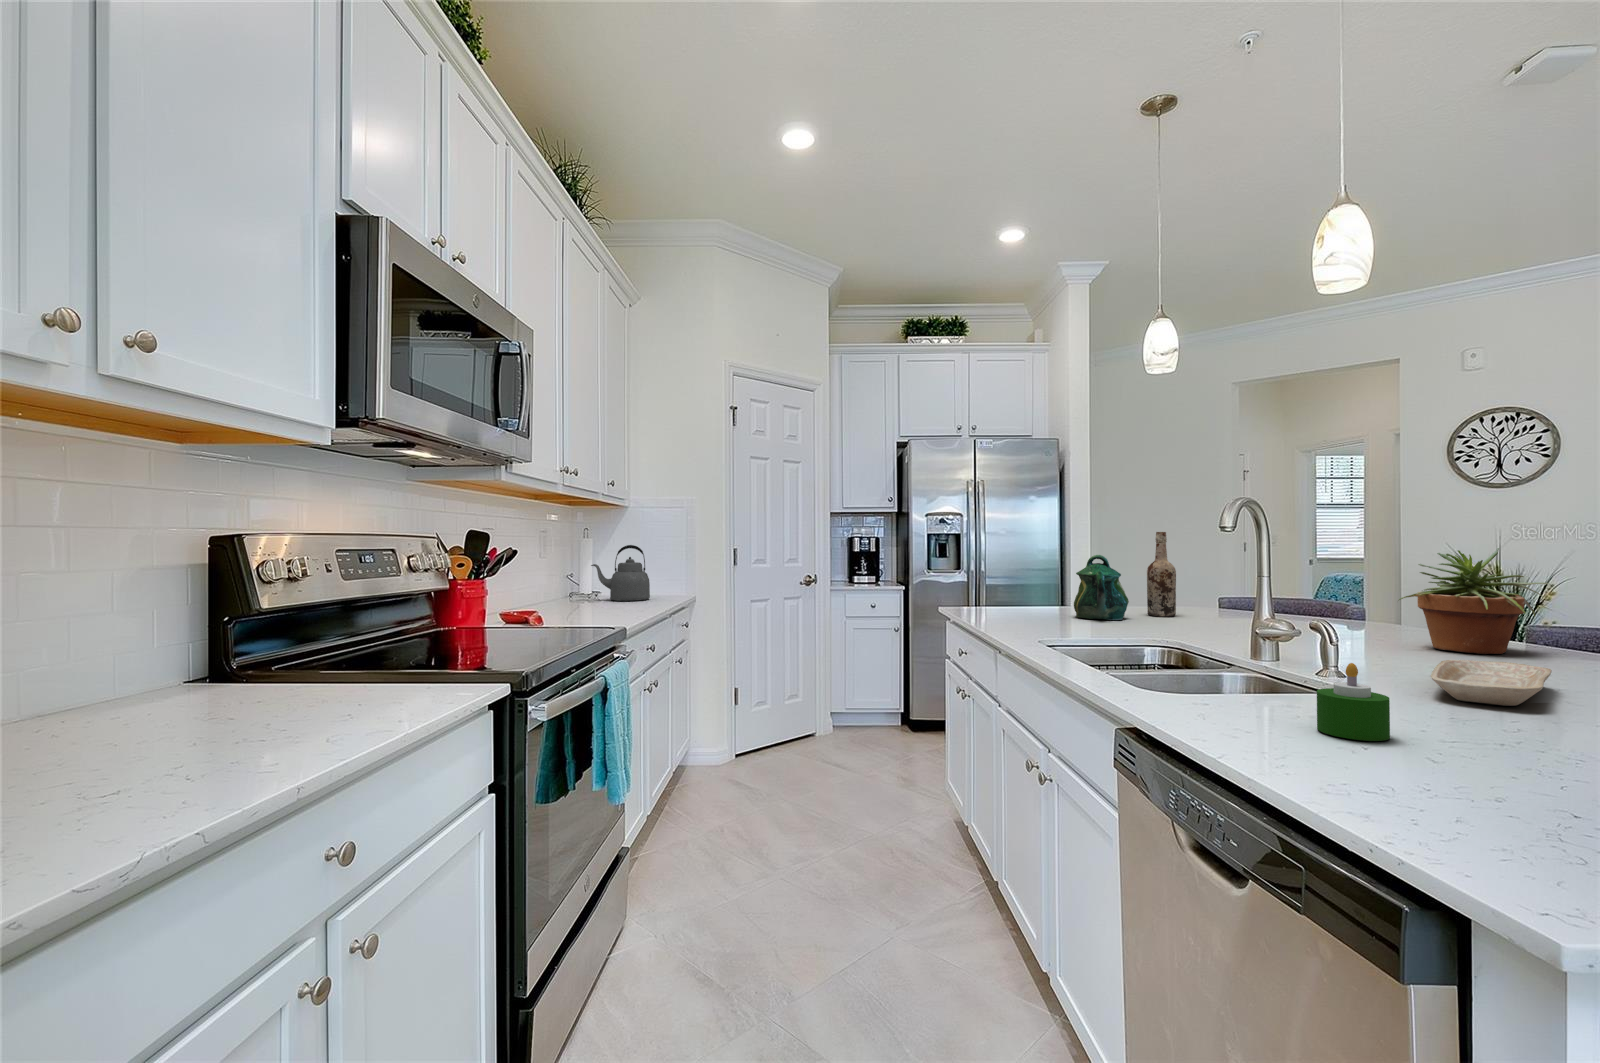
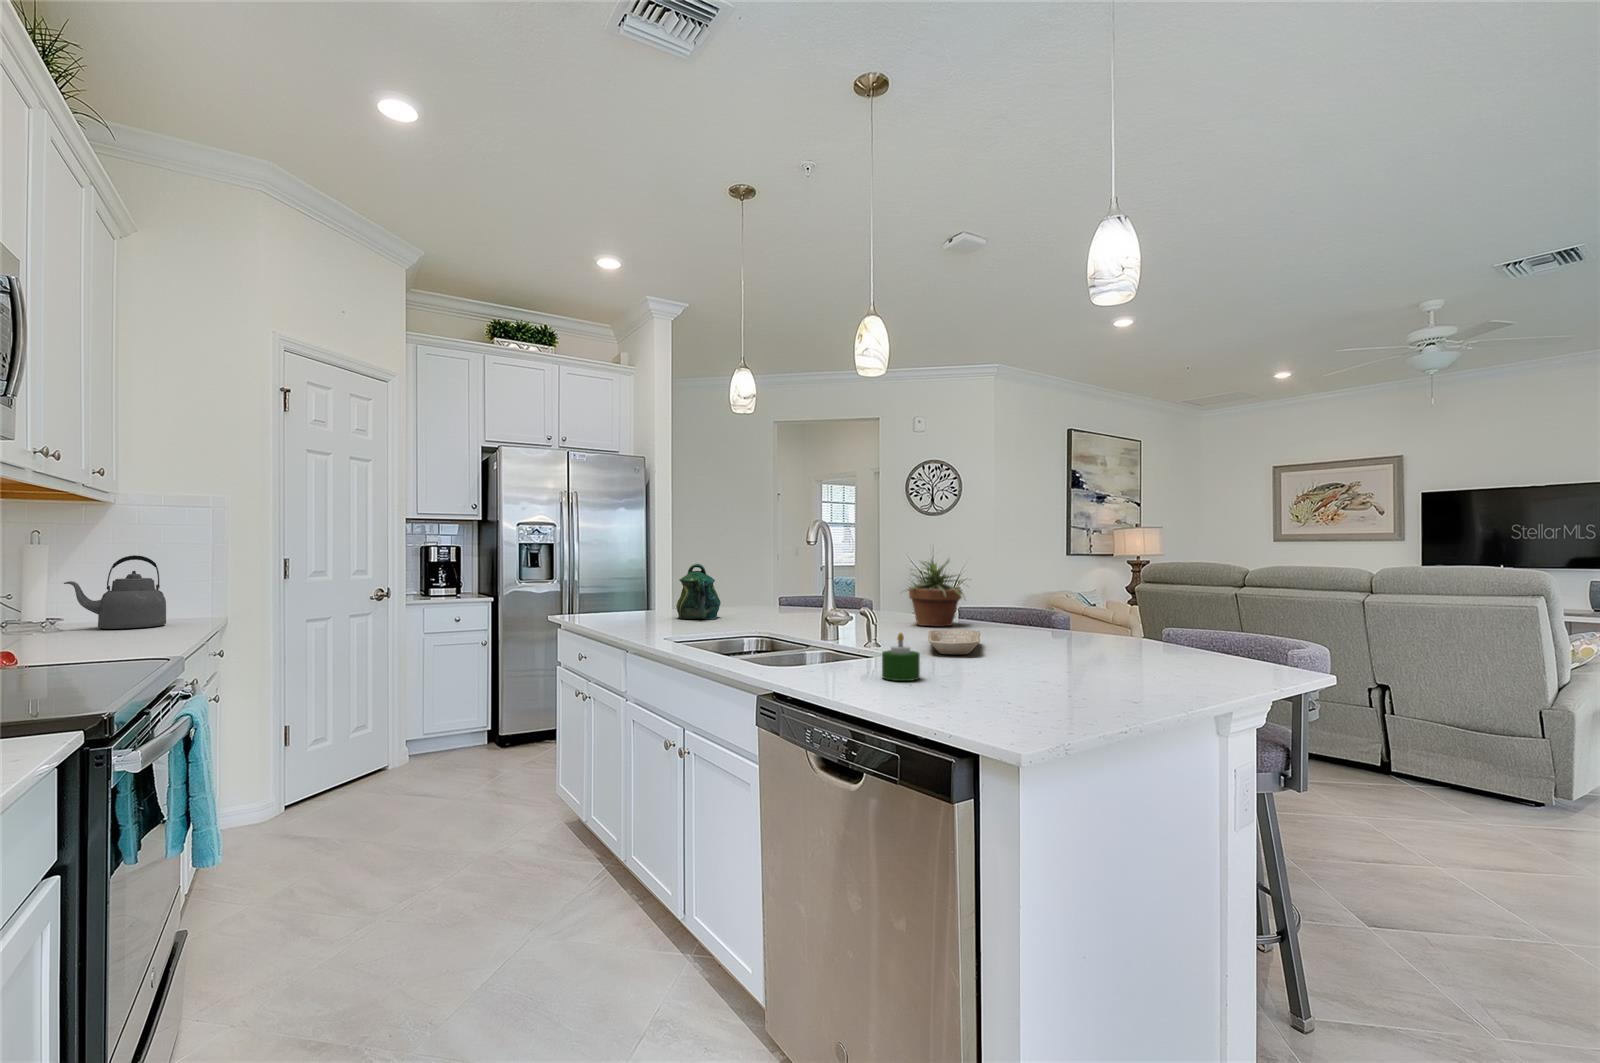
wine bottle: present [1147,532,1176,616] -> none [732,544,754,614]

